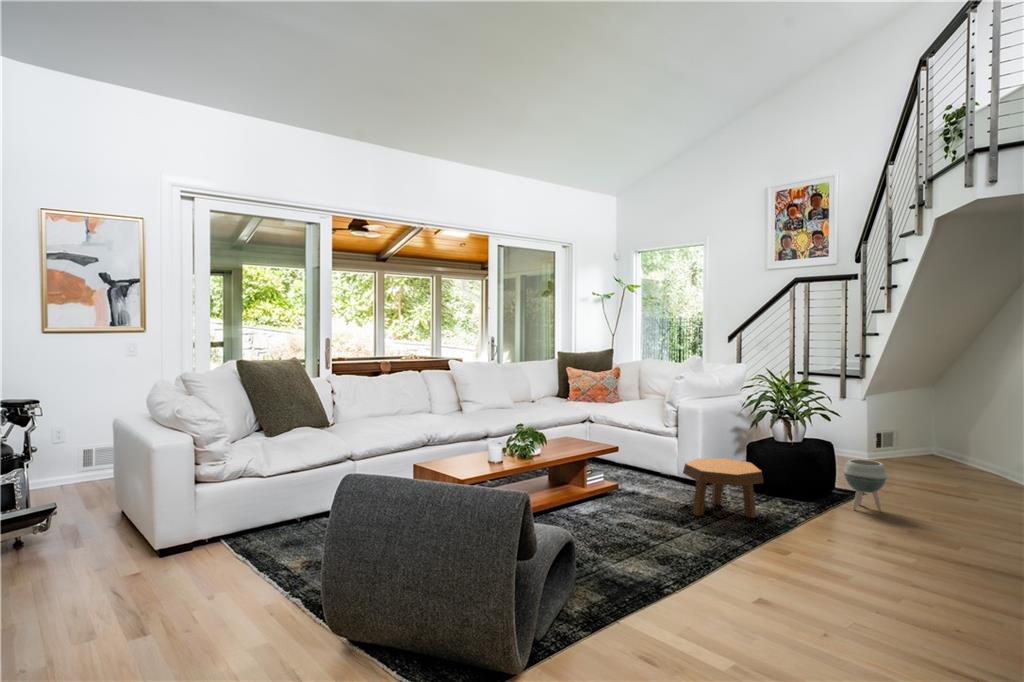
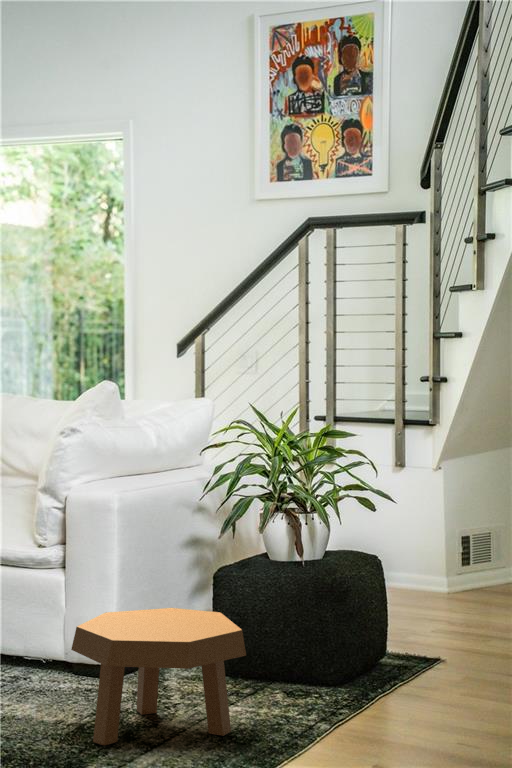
planter: present [844,459,887,511] -> none [403,588,480,694]

